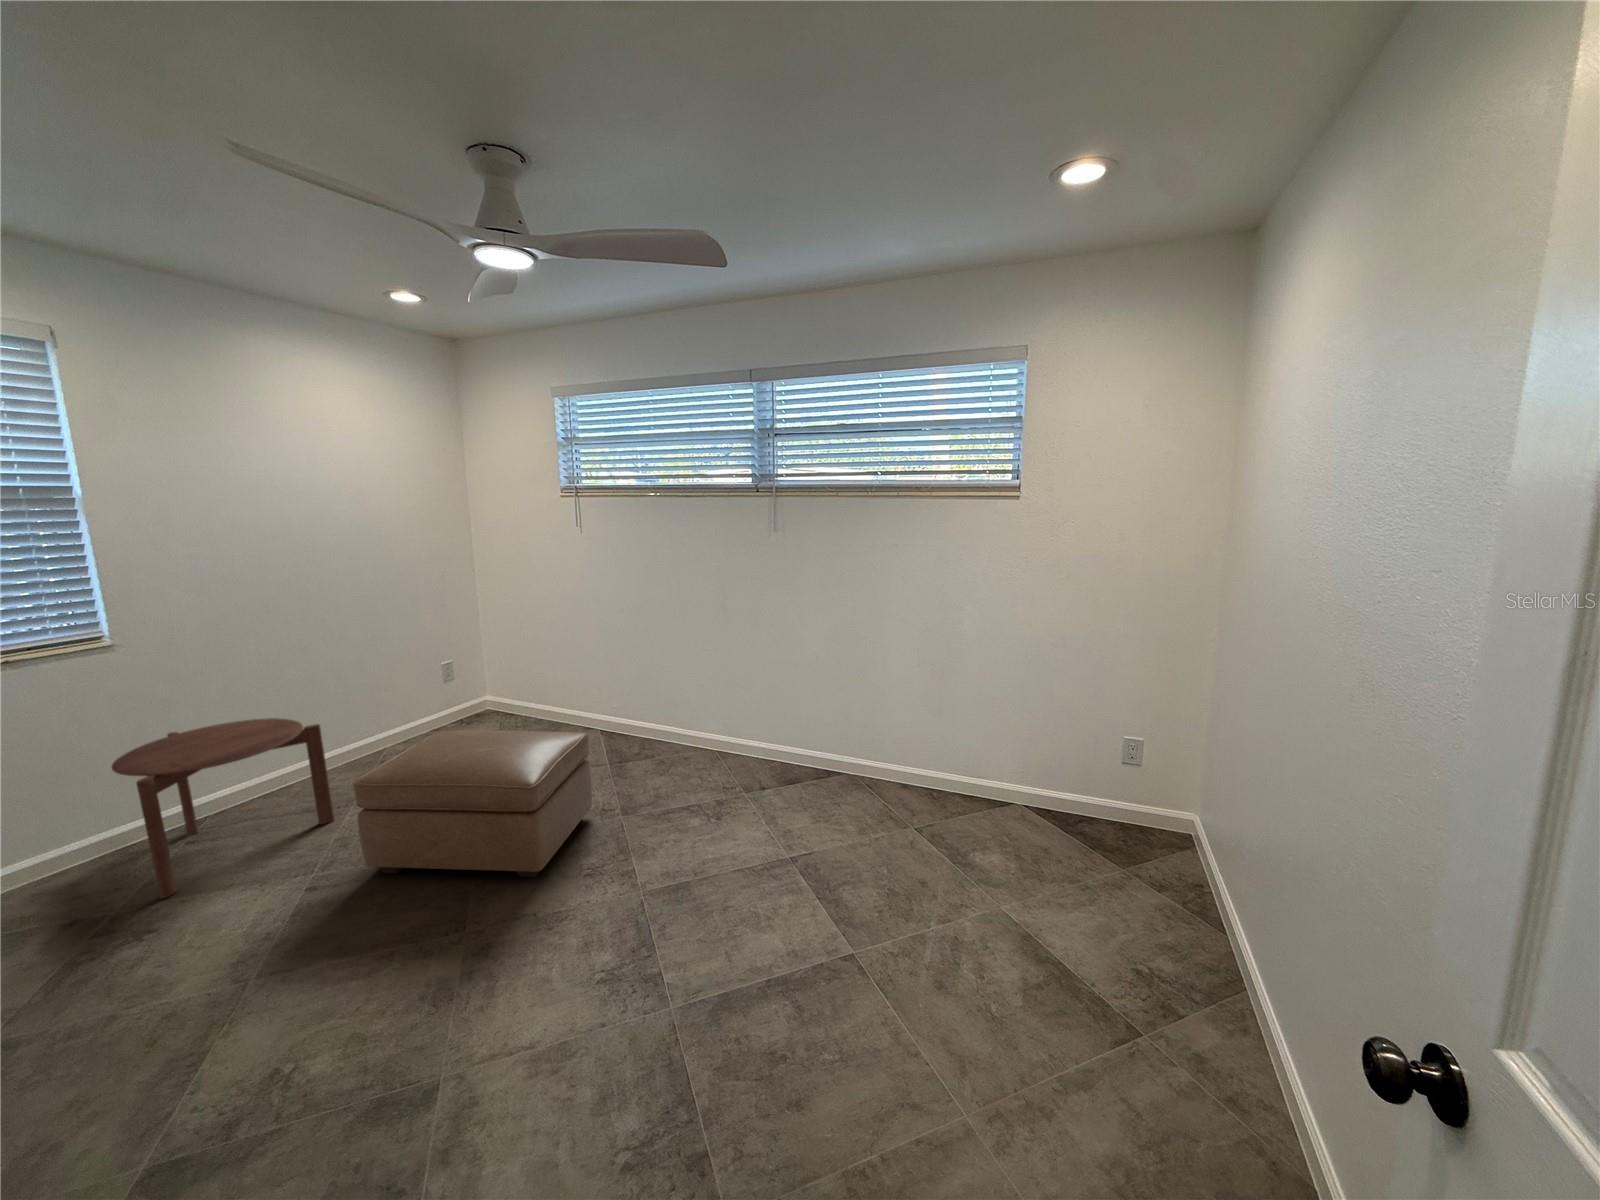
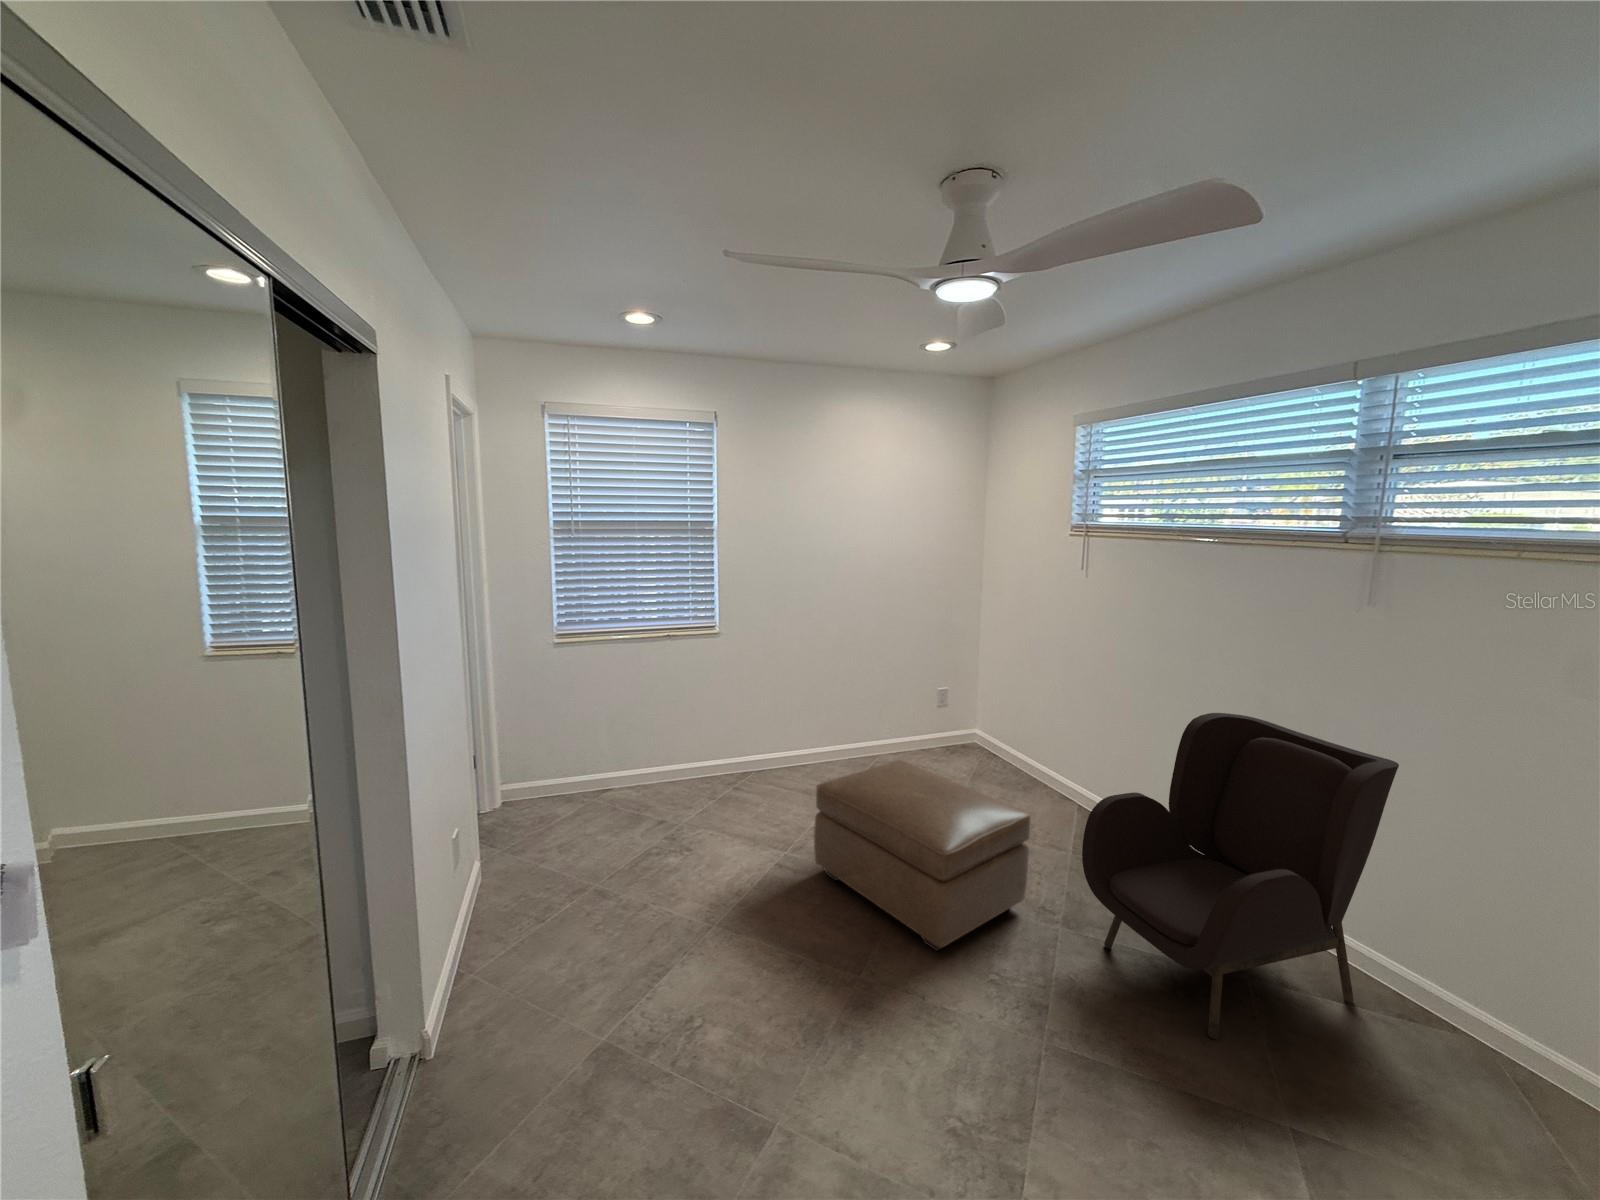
armchair: none [634,617,803,830] -> present [1082,713,1399,1039]
side table: present [112,718,334,899] -> none [702,702,820,824]

